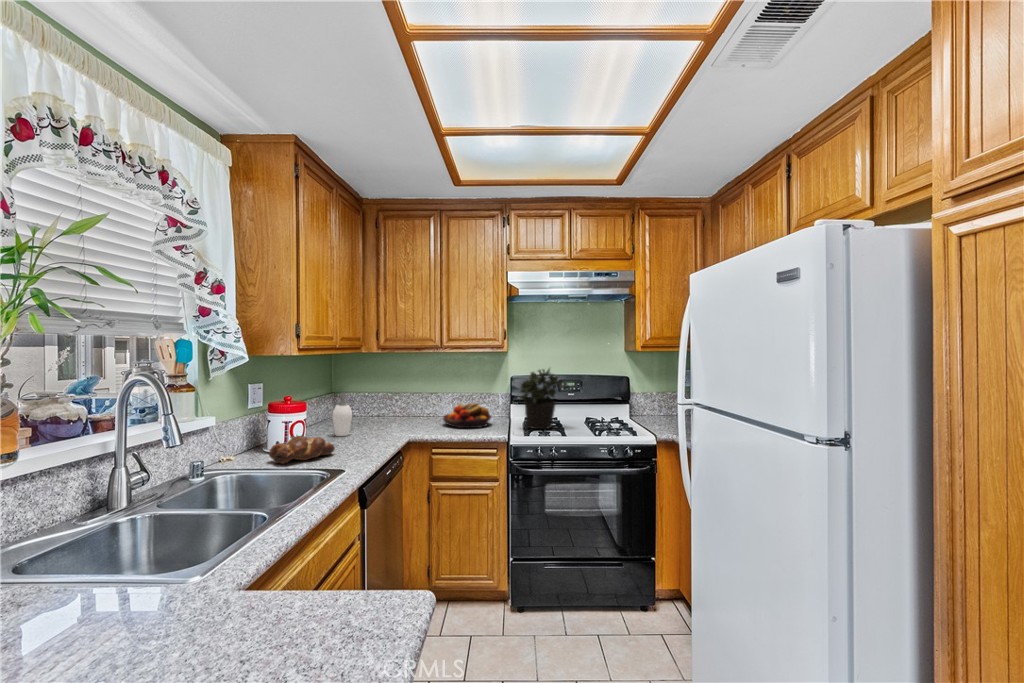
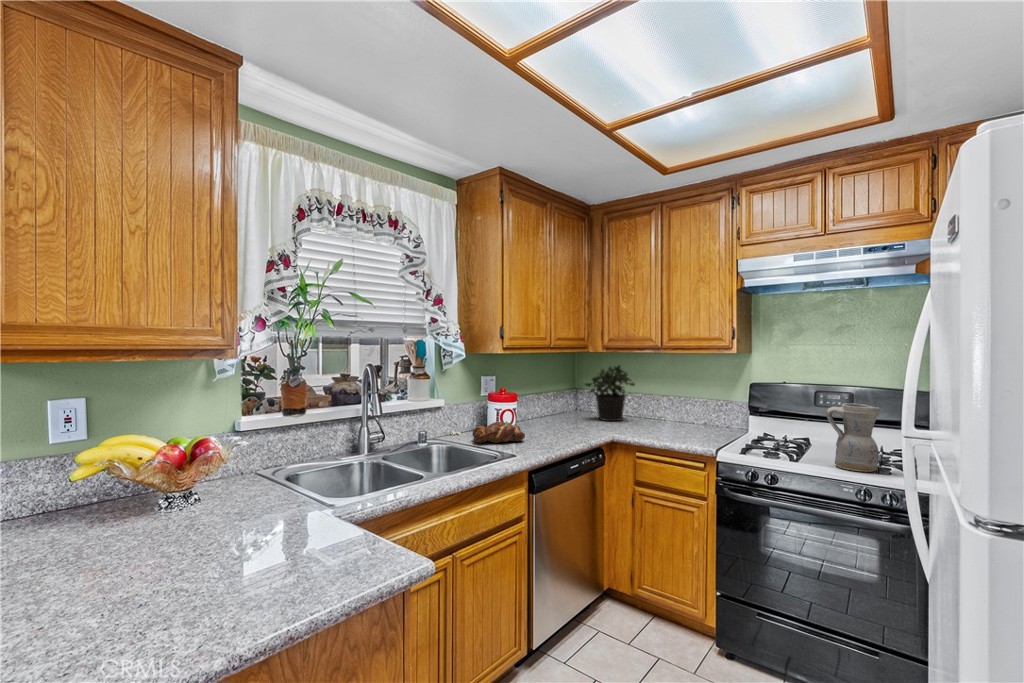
potted plant: present [520,369,569,429] -> present [585,365,635,421]
ceramic pitcher: none [590,388,621,437] -> present [826,403,880,472]
soap dispenser: present [333,393,352,436] -> none [547,389,569,428]
fruit bowl: present [443,403,491,428] -> none [658,408,715,437]

